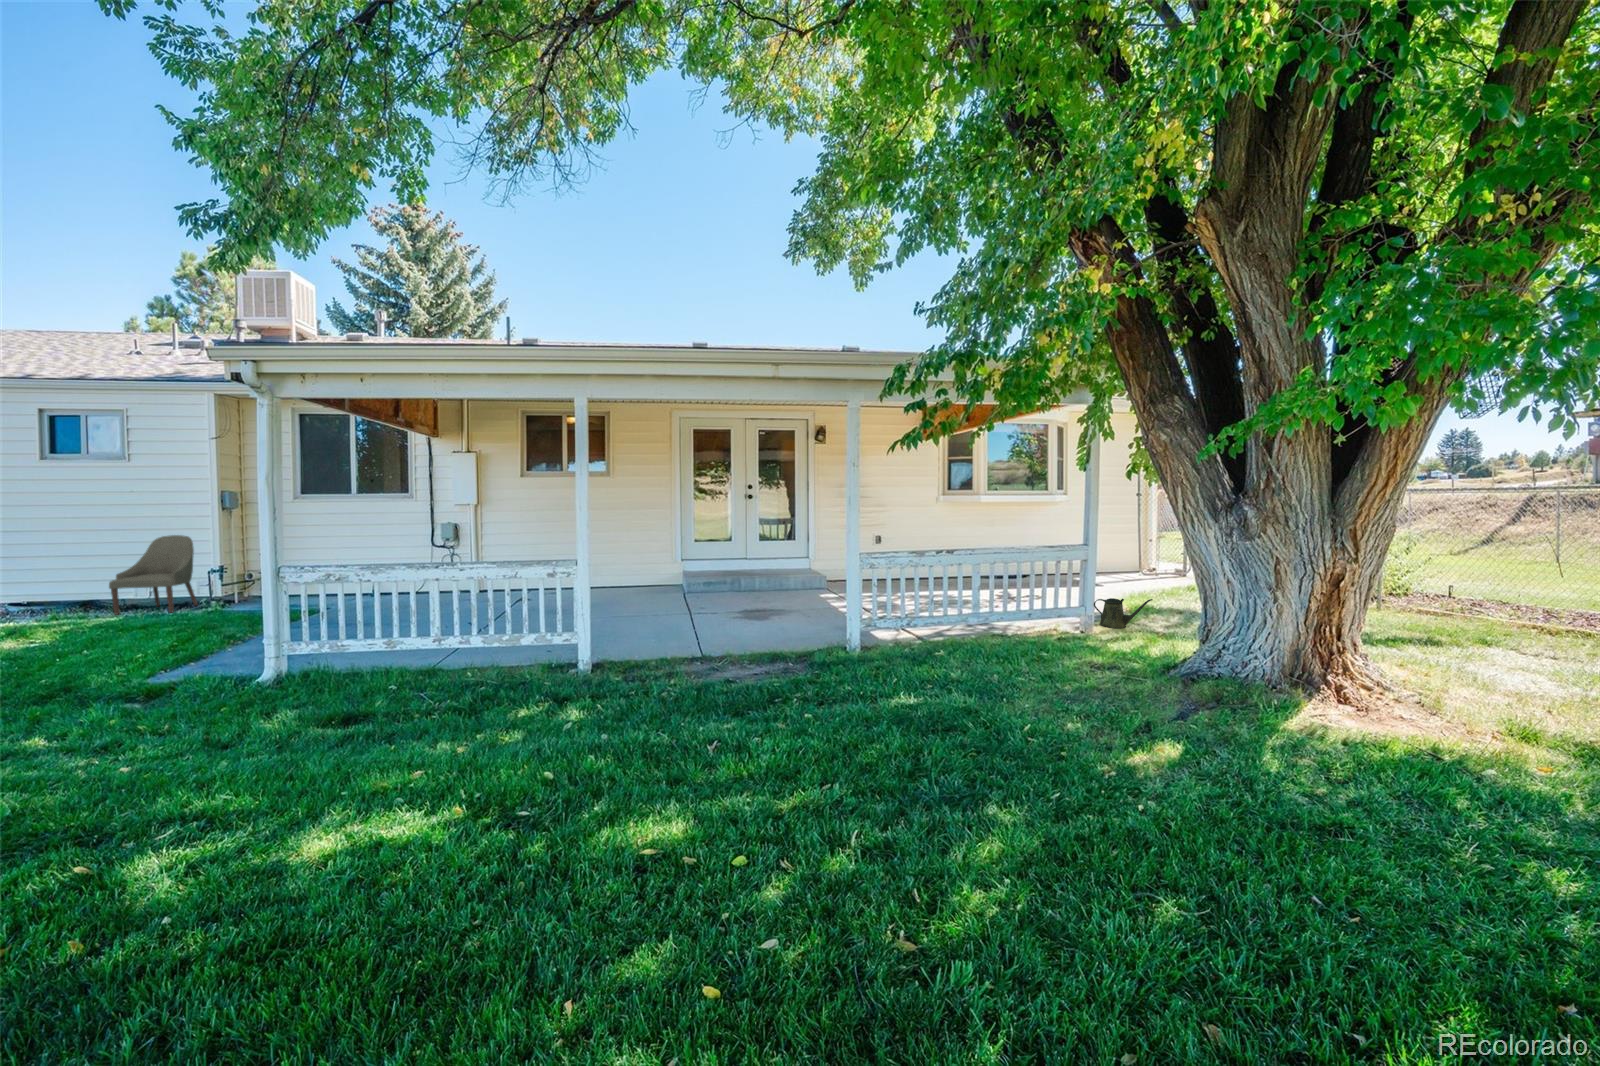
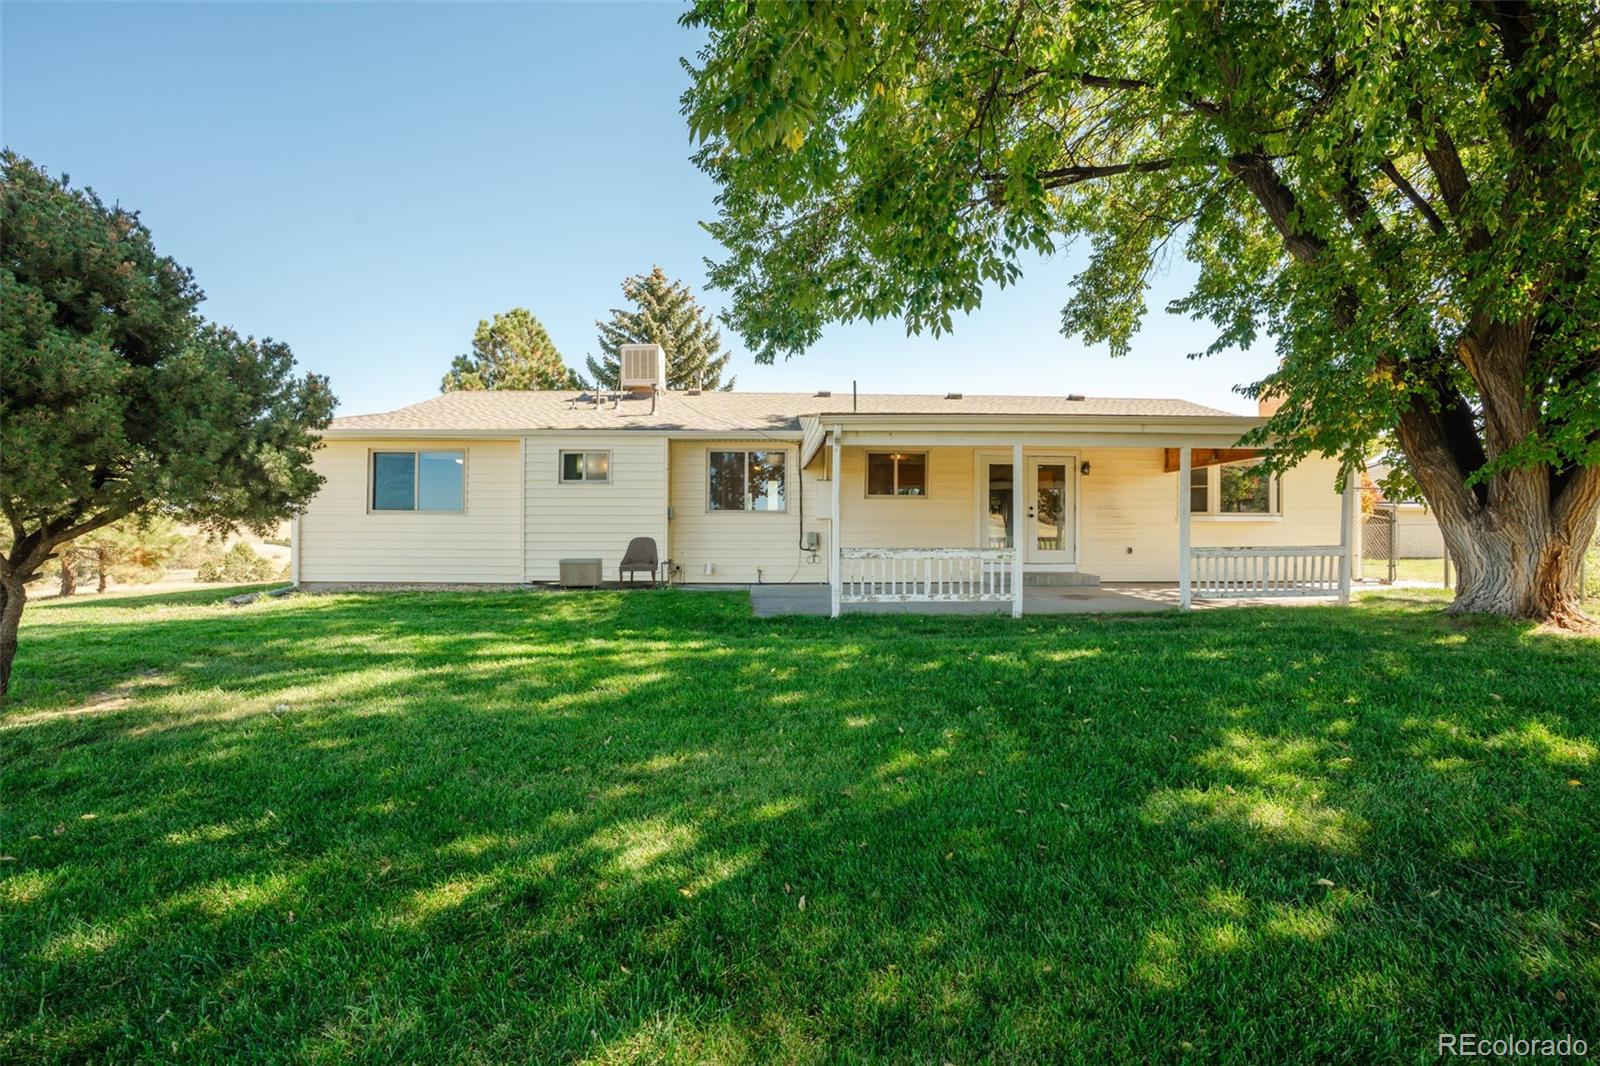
storage bench: none [20,567,118,614] -> present [559,558,603,588]
watering can: present [1094,598,1152,628] -> none [1352,582,1402,603]

